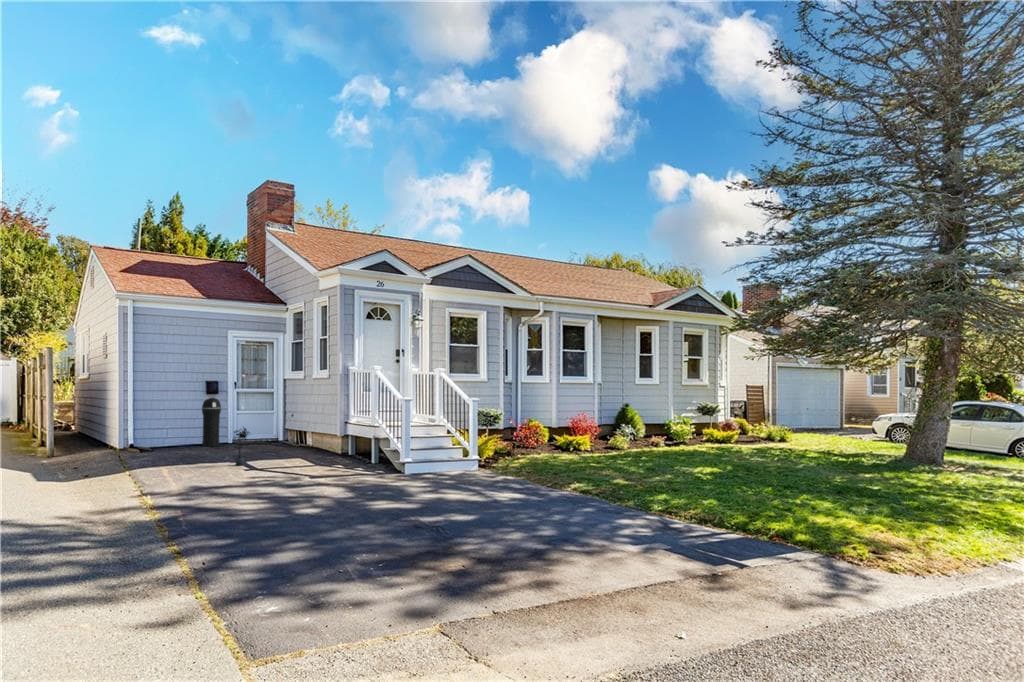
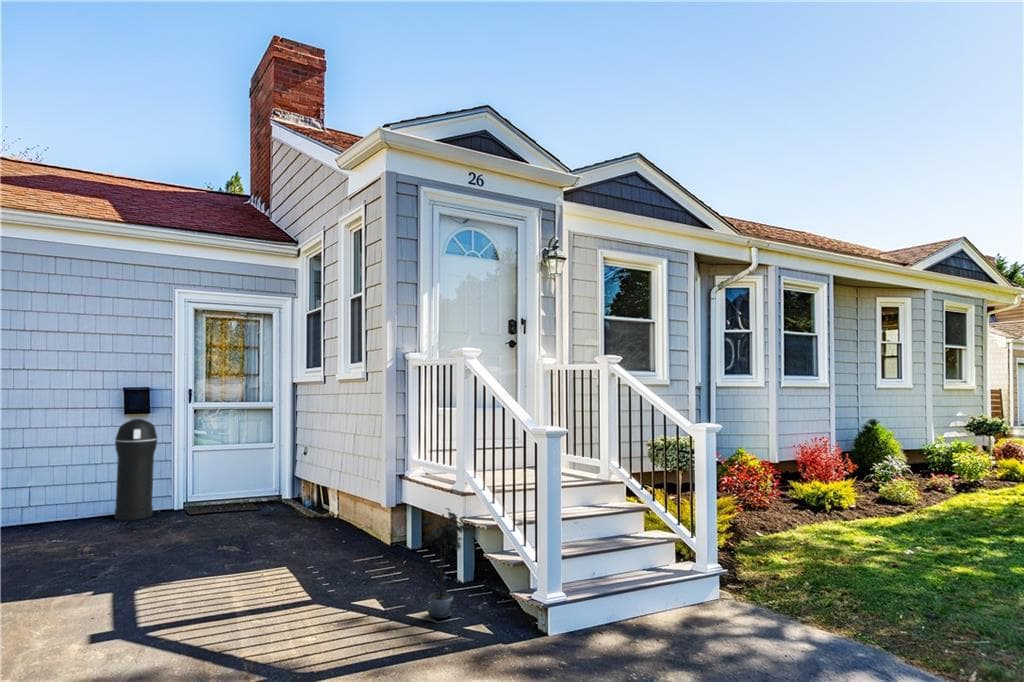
potted plant: present [234,427,250,465] -> present [422,508,471,618]

